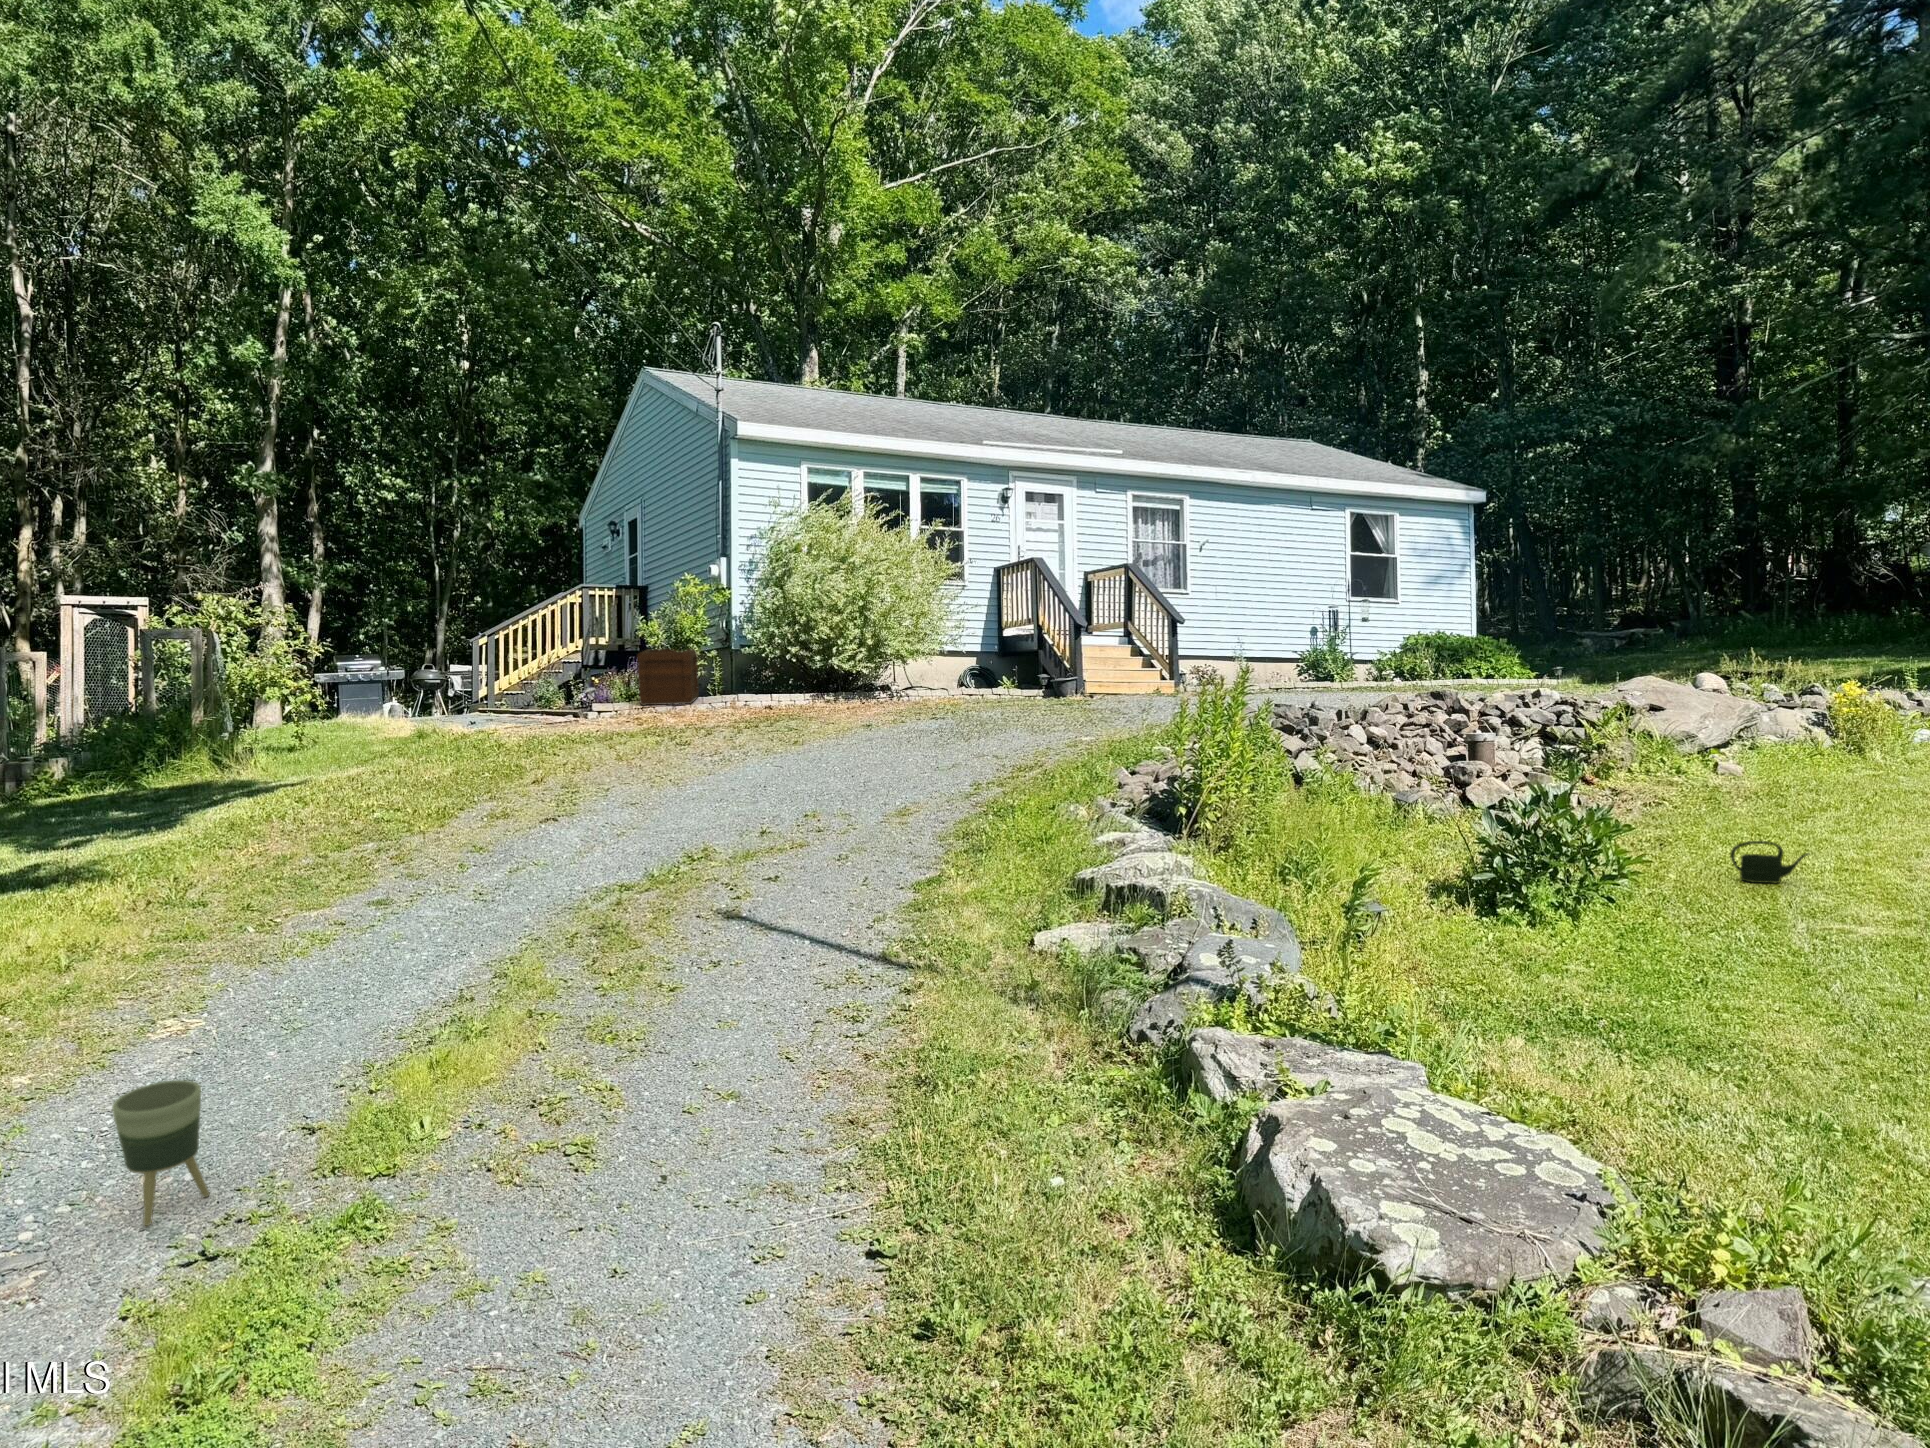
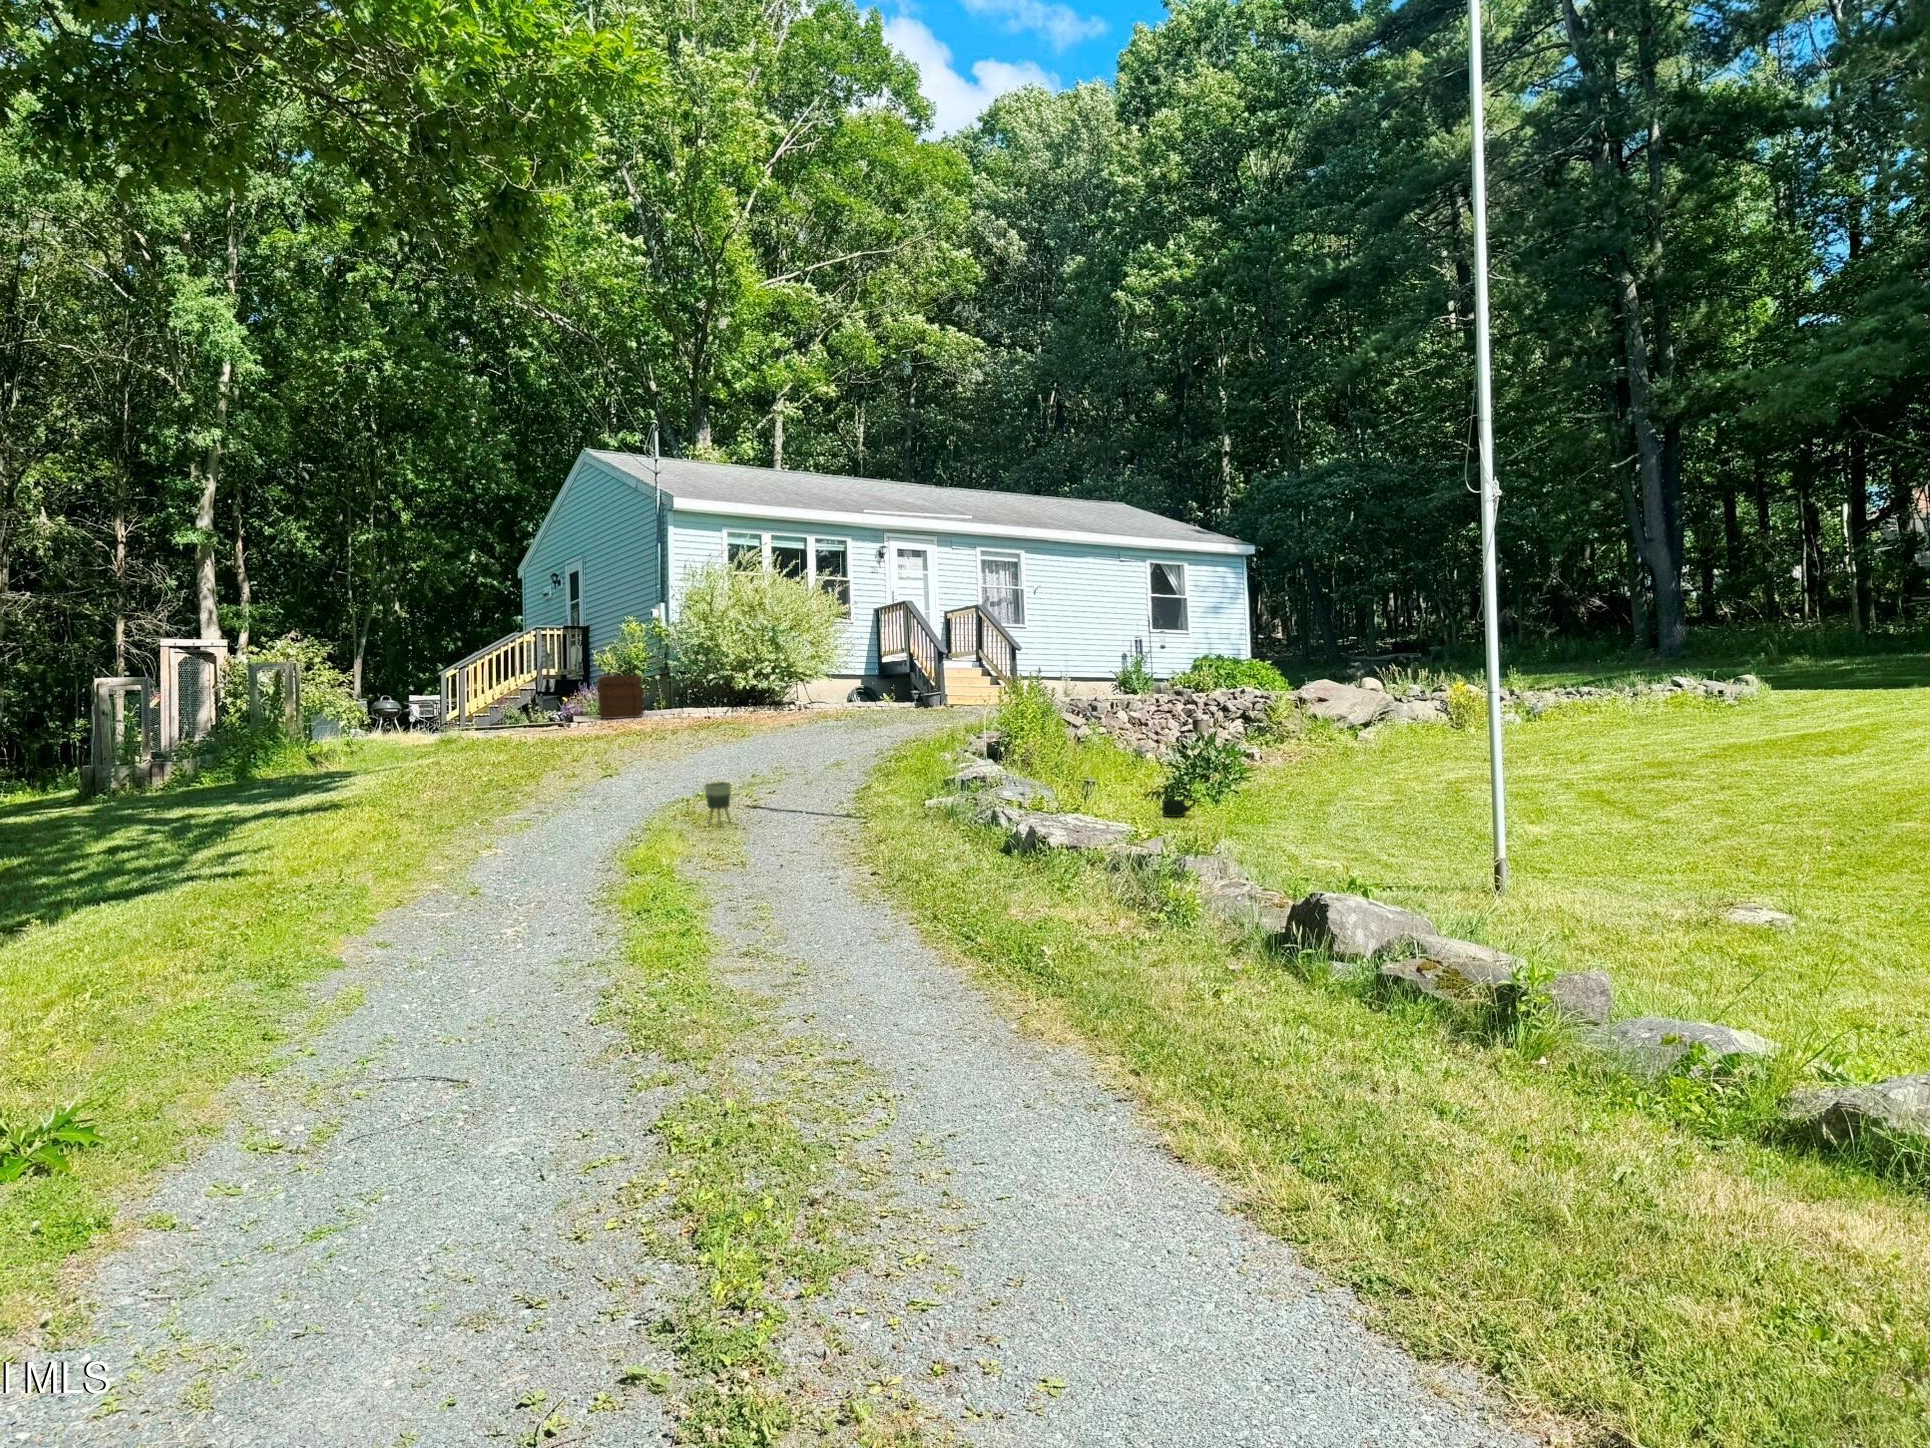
watering can: present [1730,841,1809,883] -> present [1156,790,1197,817]
planter: present [112,1080,209,1226] -> present [704,782,731,827]

